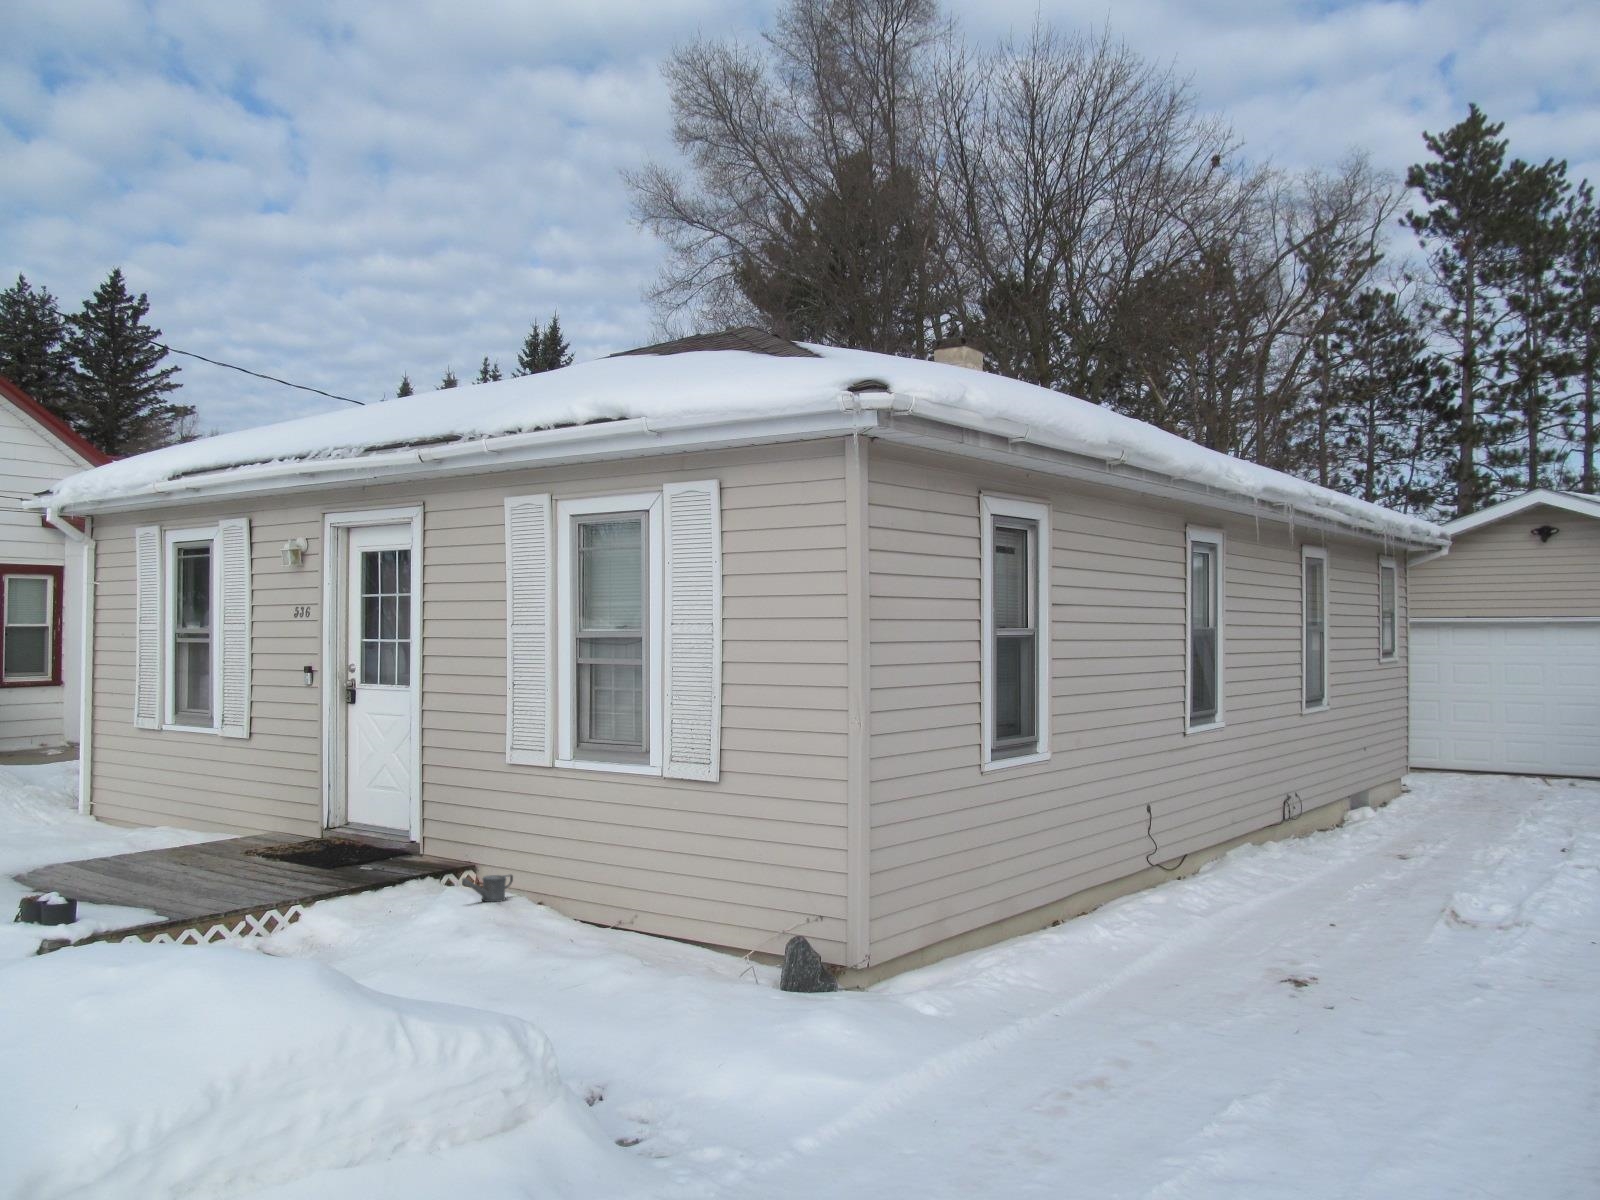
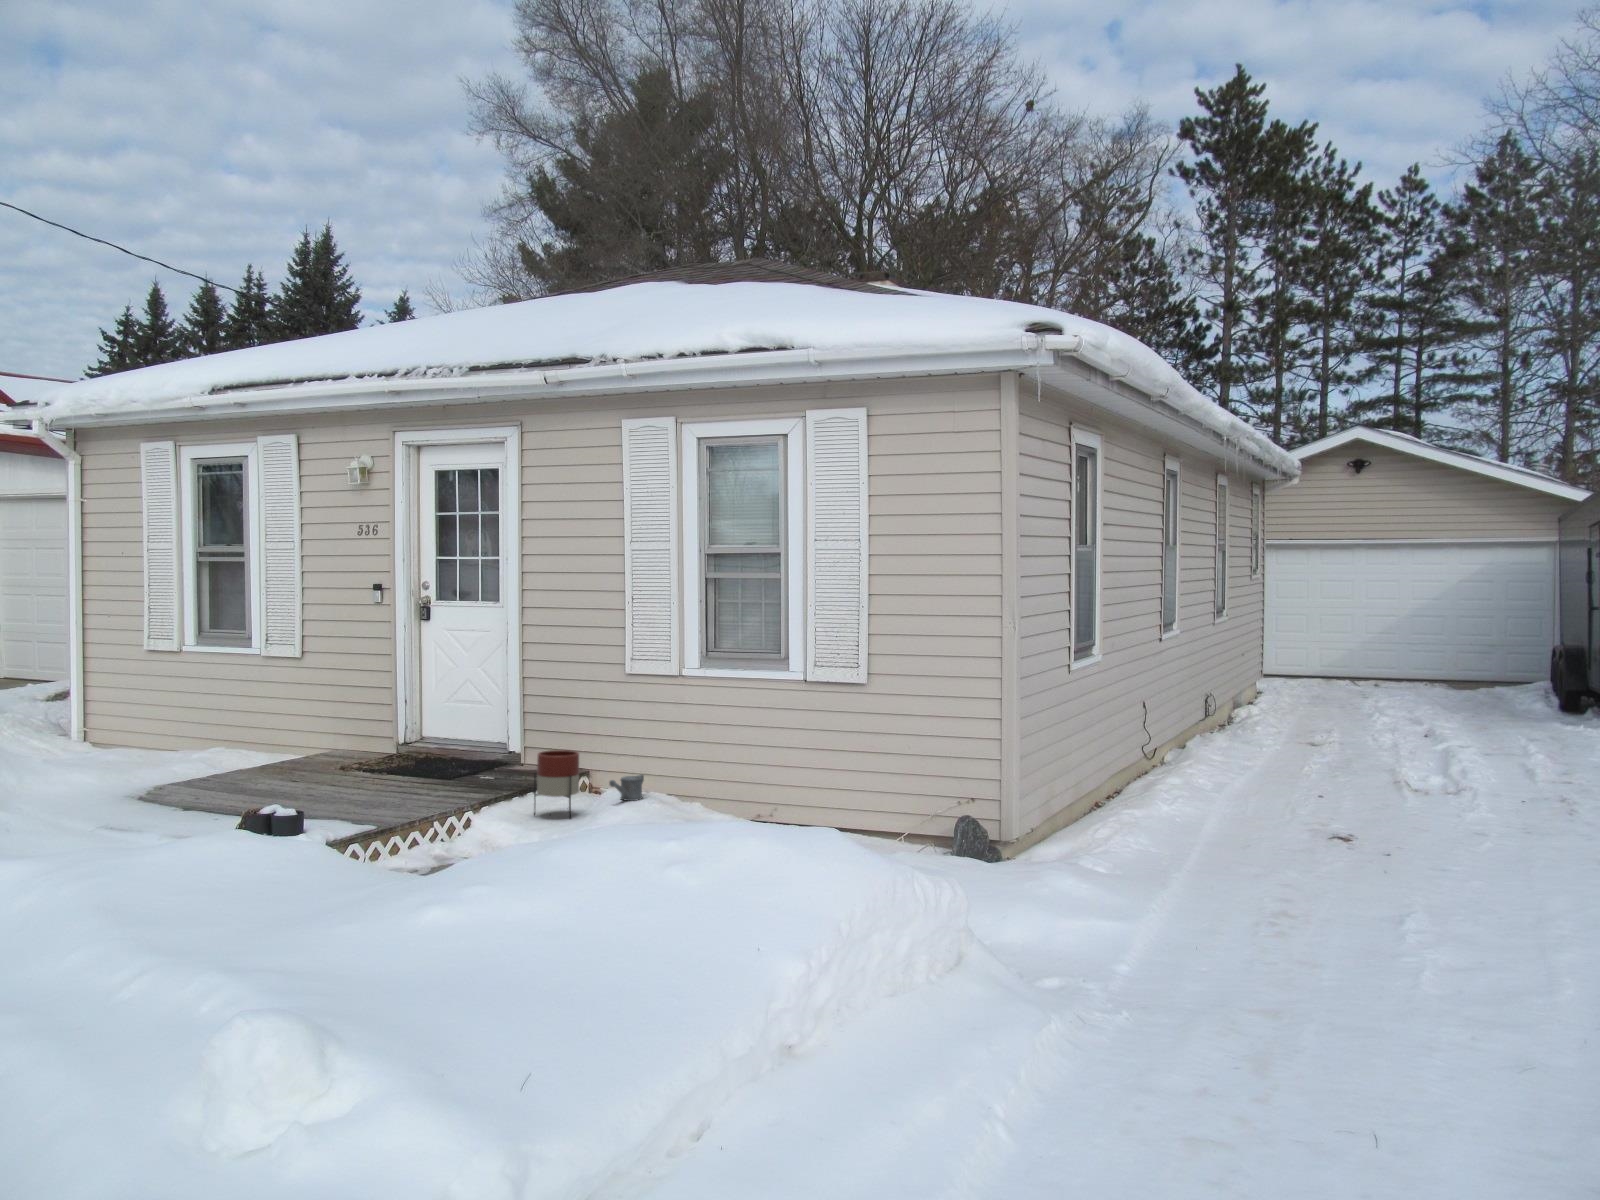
planter: none [370,842,421,916] -> present [534,750,579,818]

